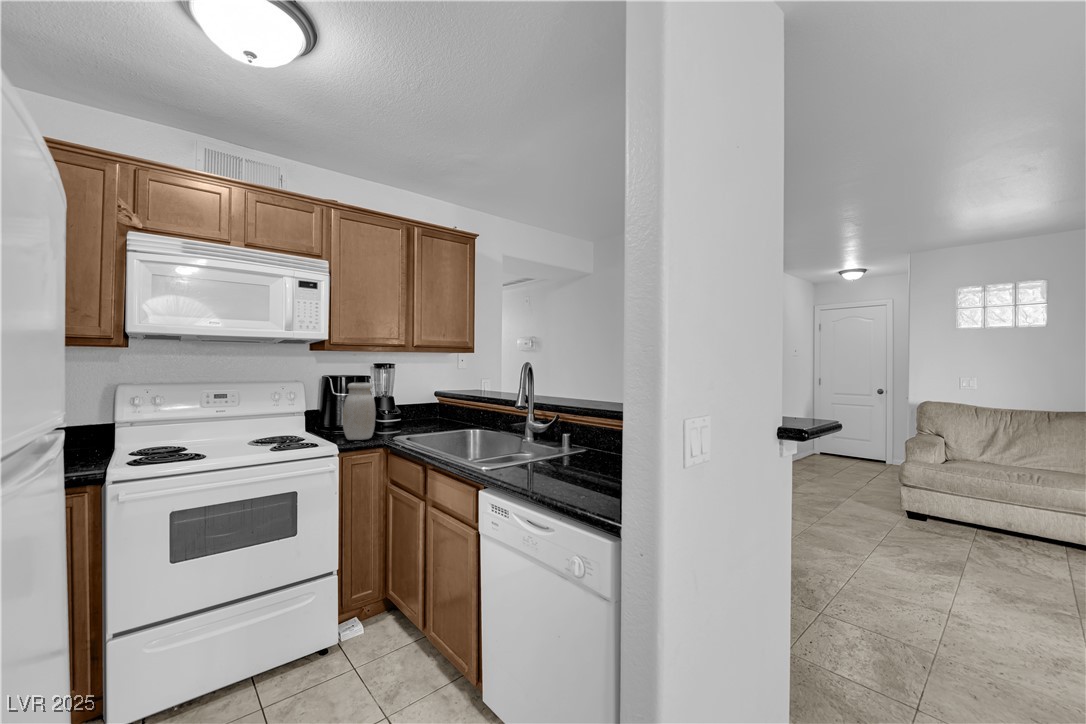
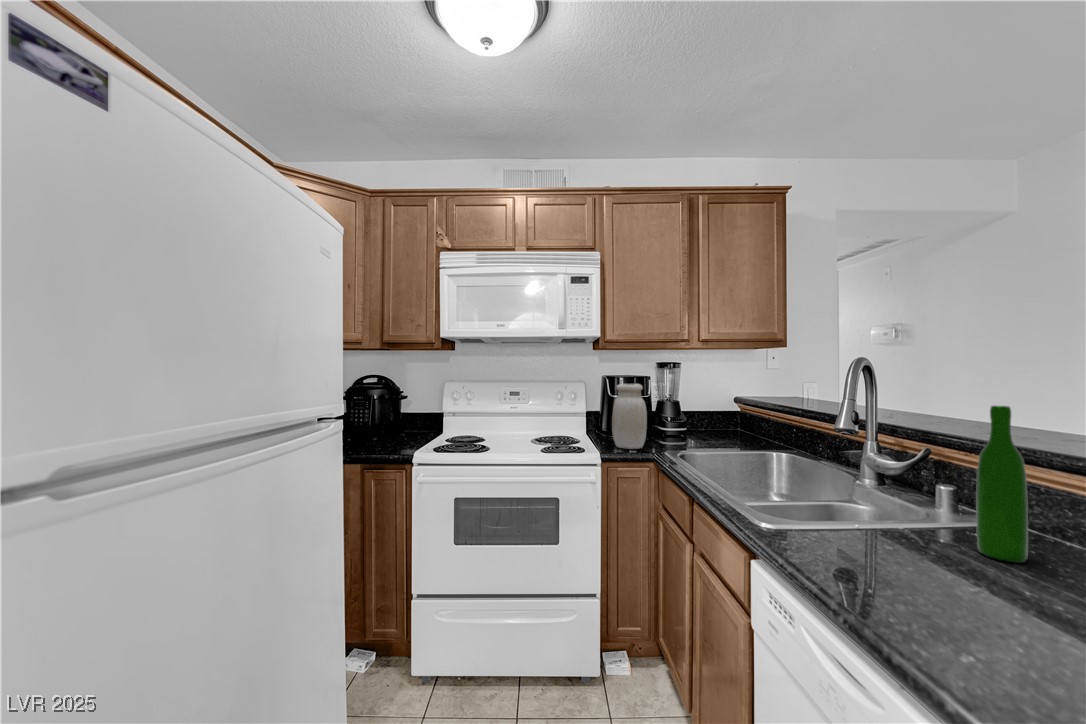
wine bottle: none [577,388,594,462] -> present [976,406,1028,563]

